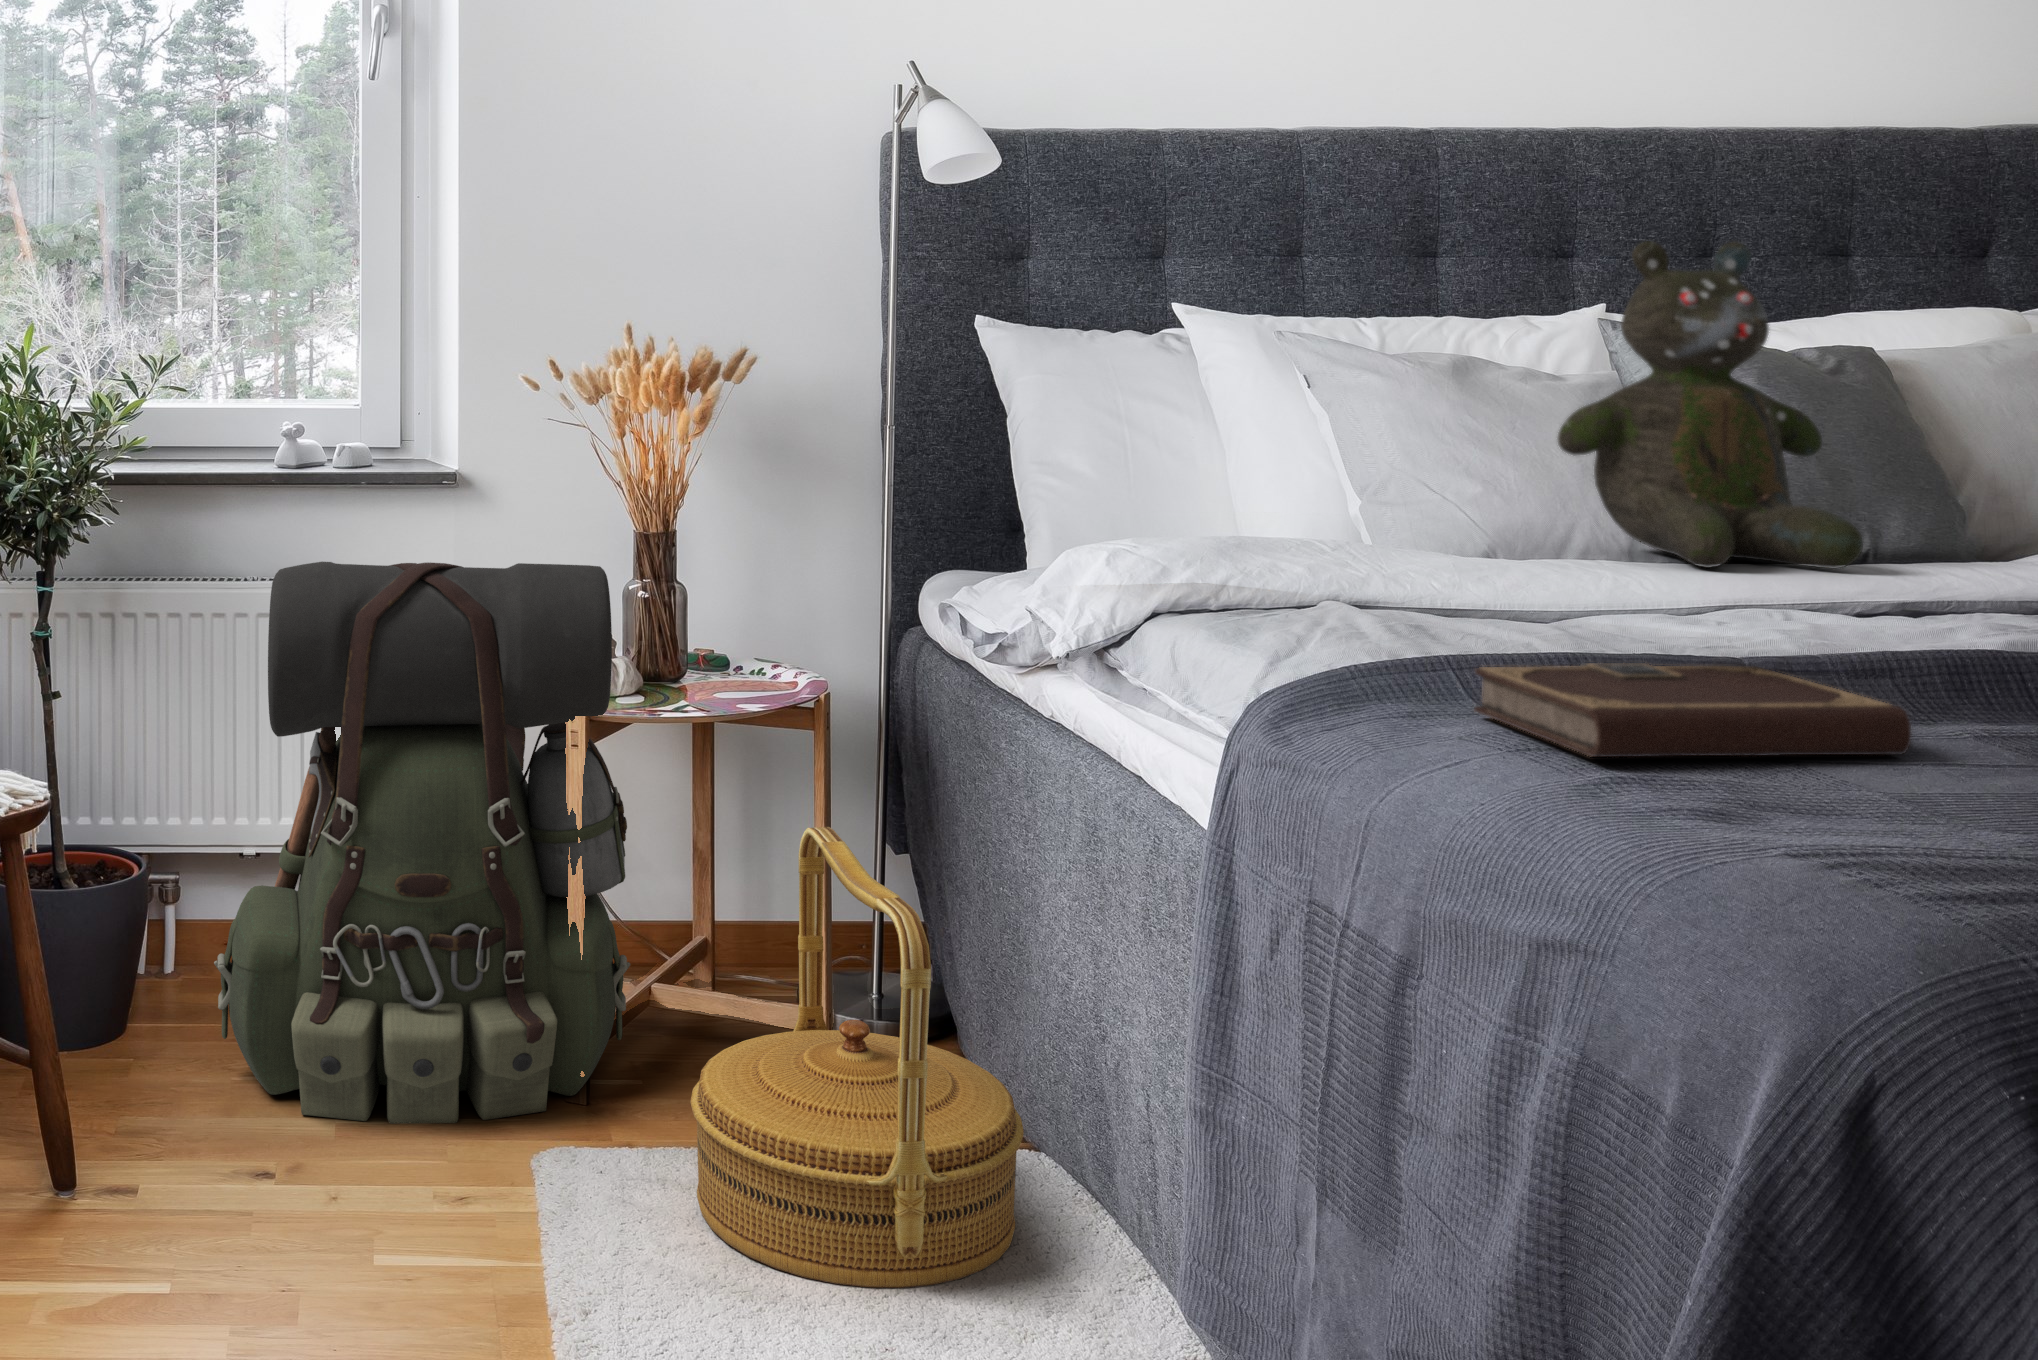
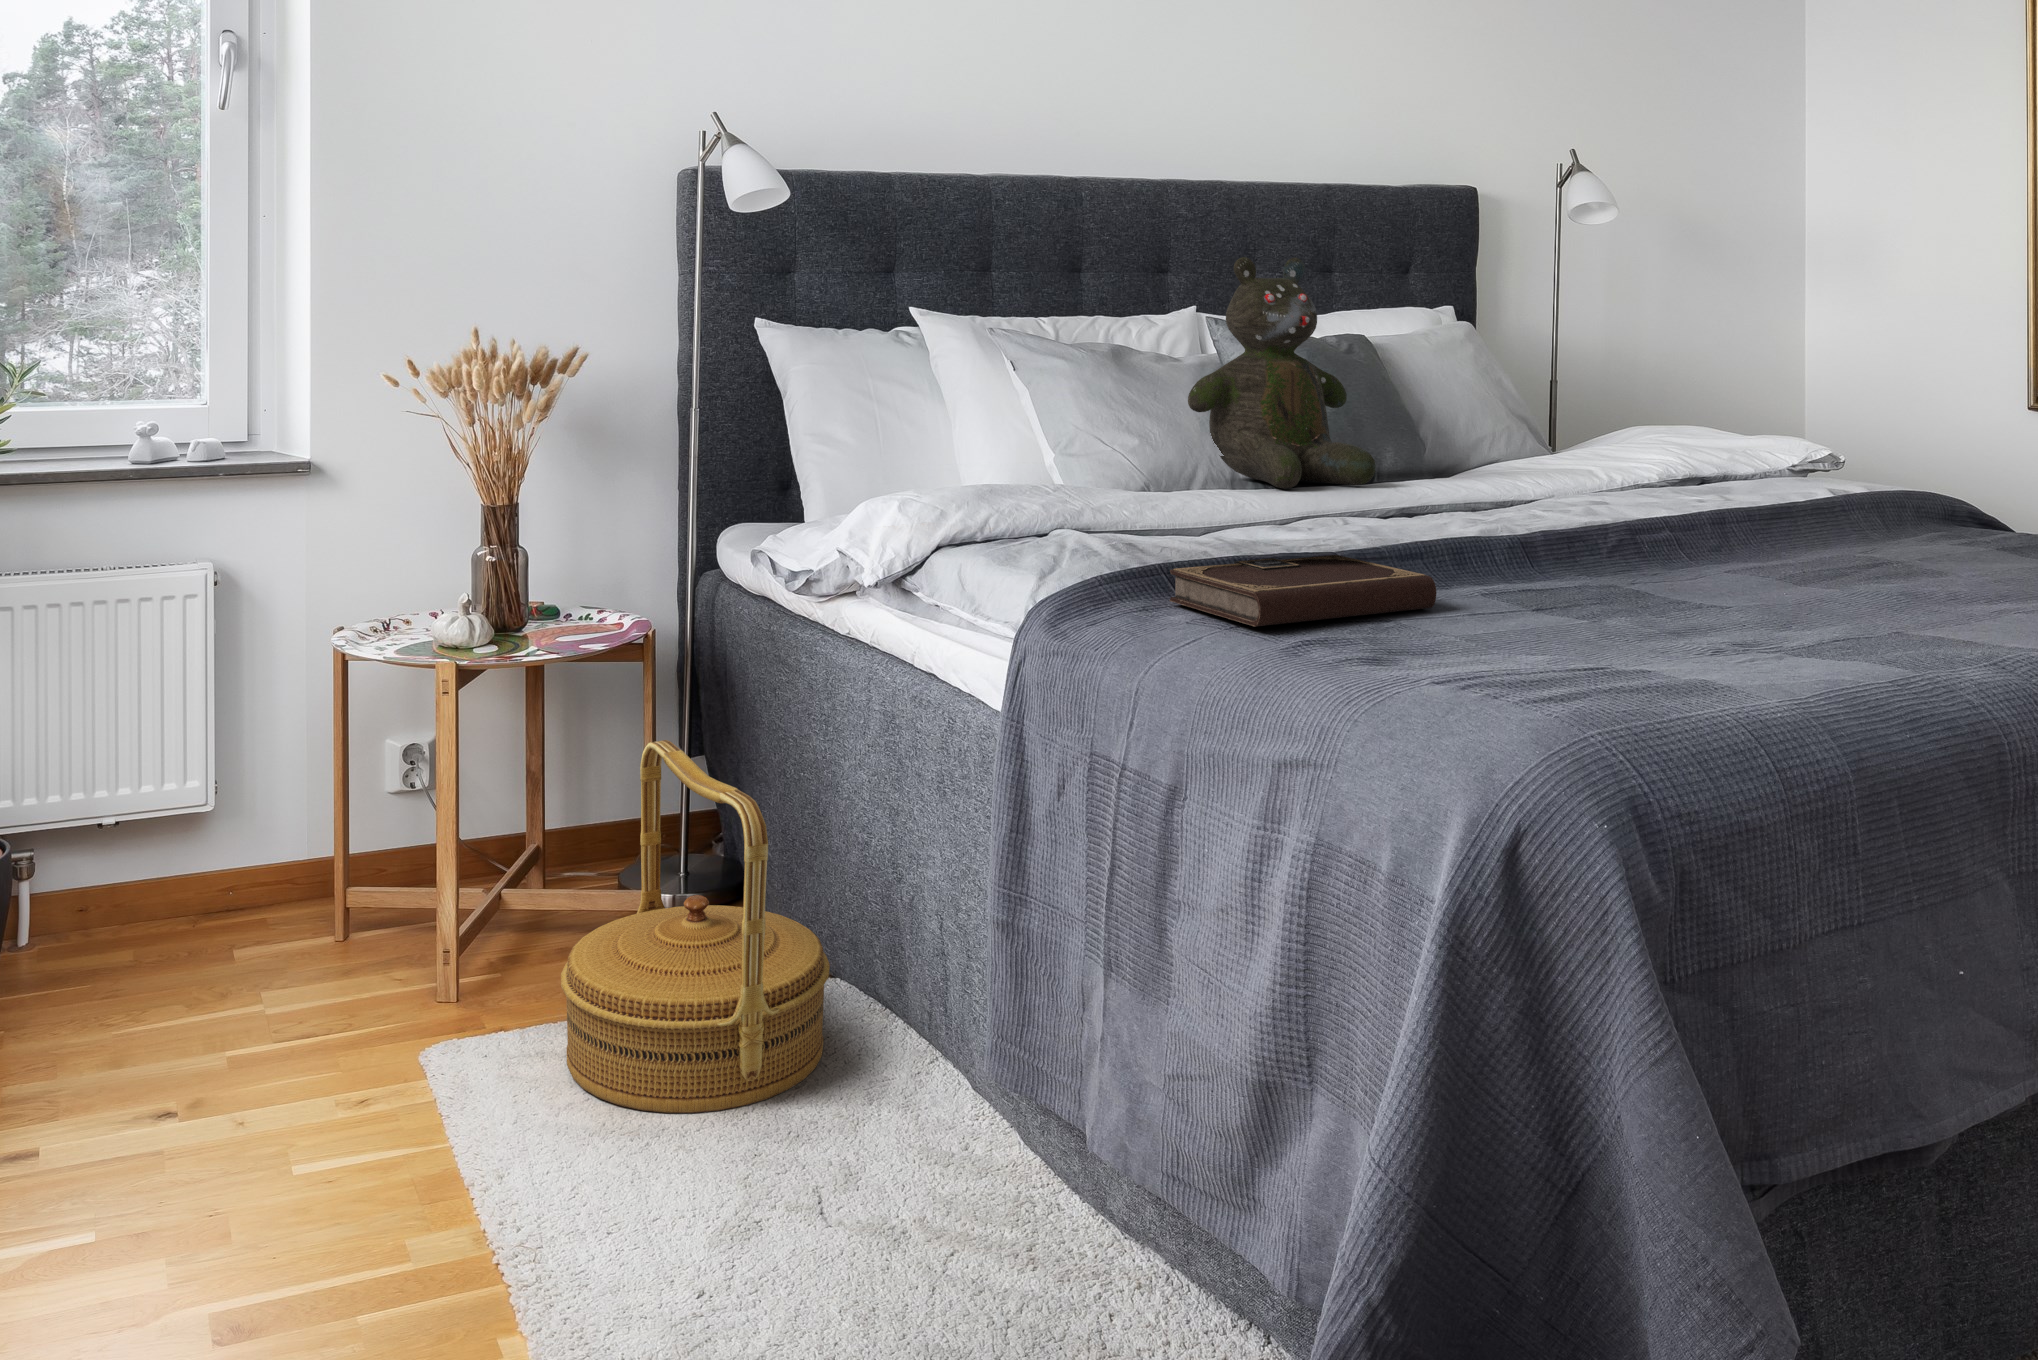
backpack: present [214,562,630,1124] -> none [93,536,489,1057]

